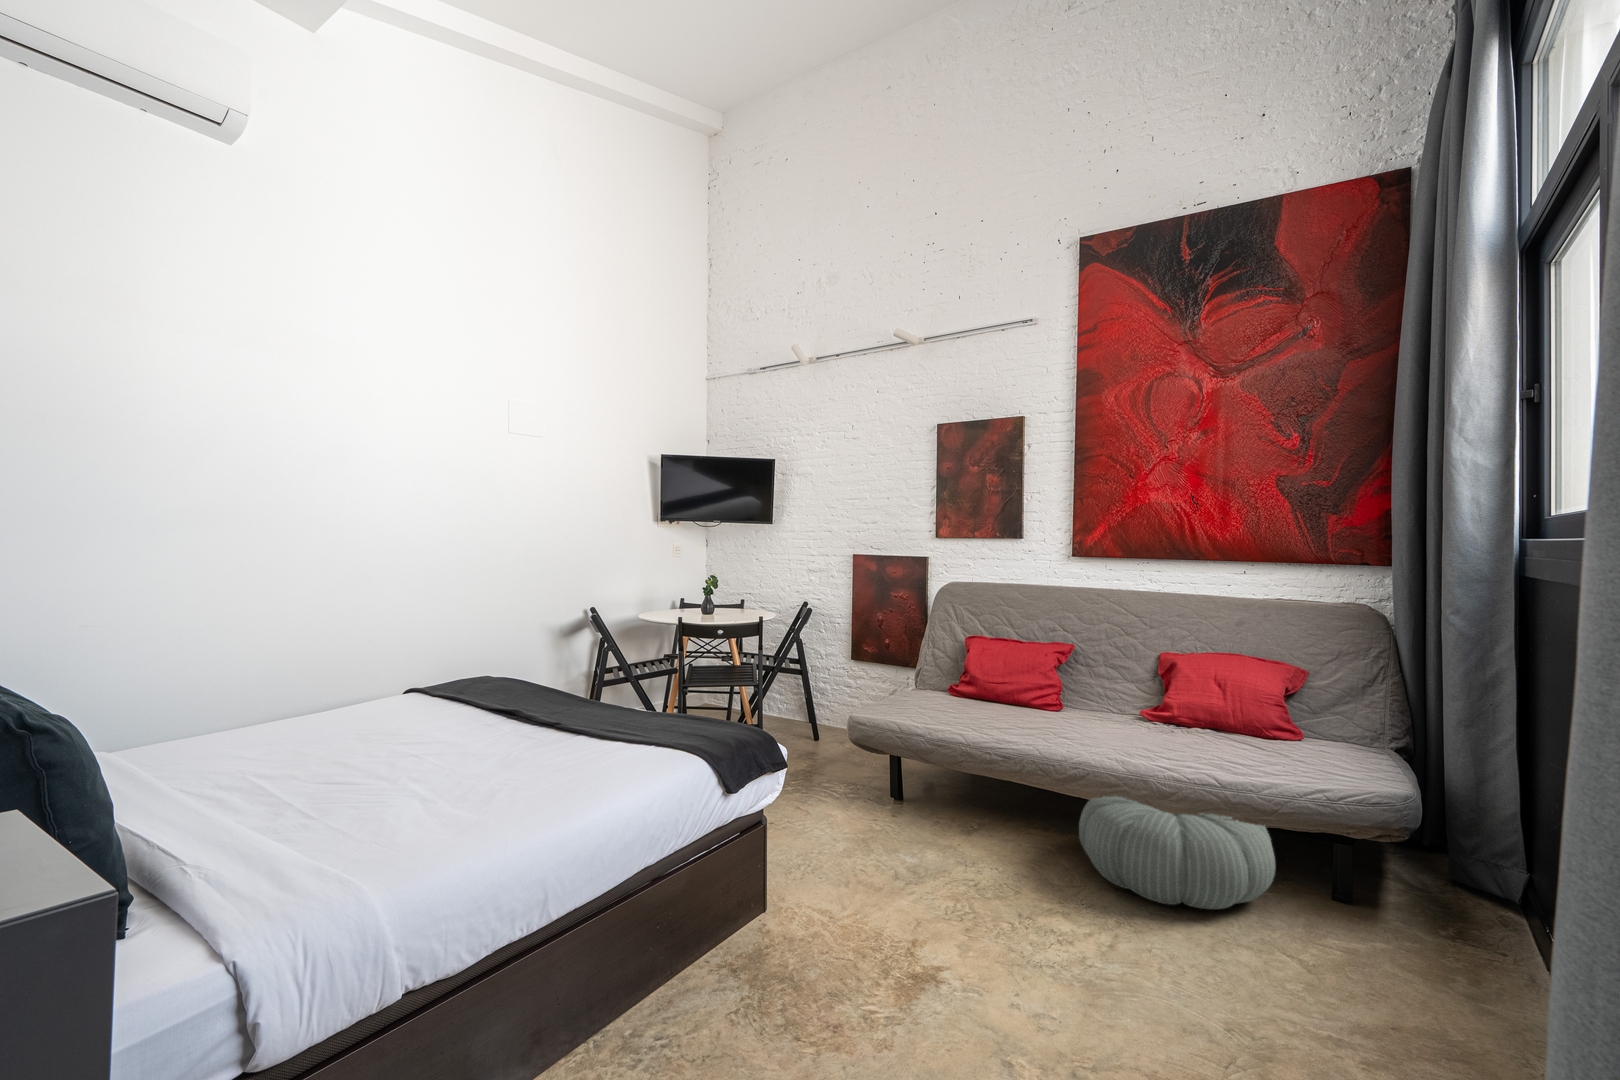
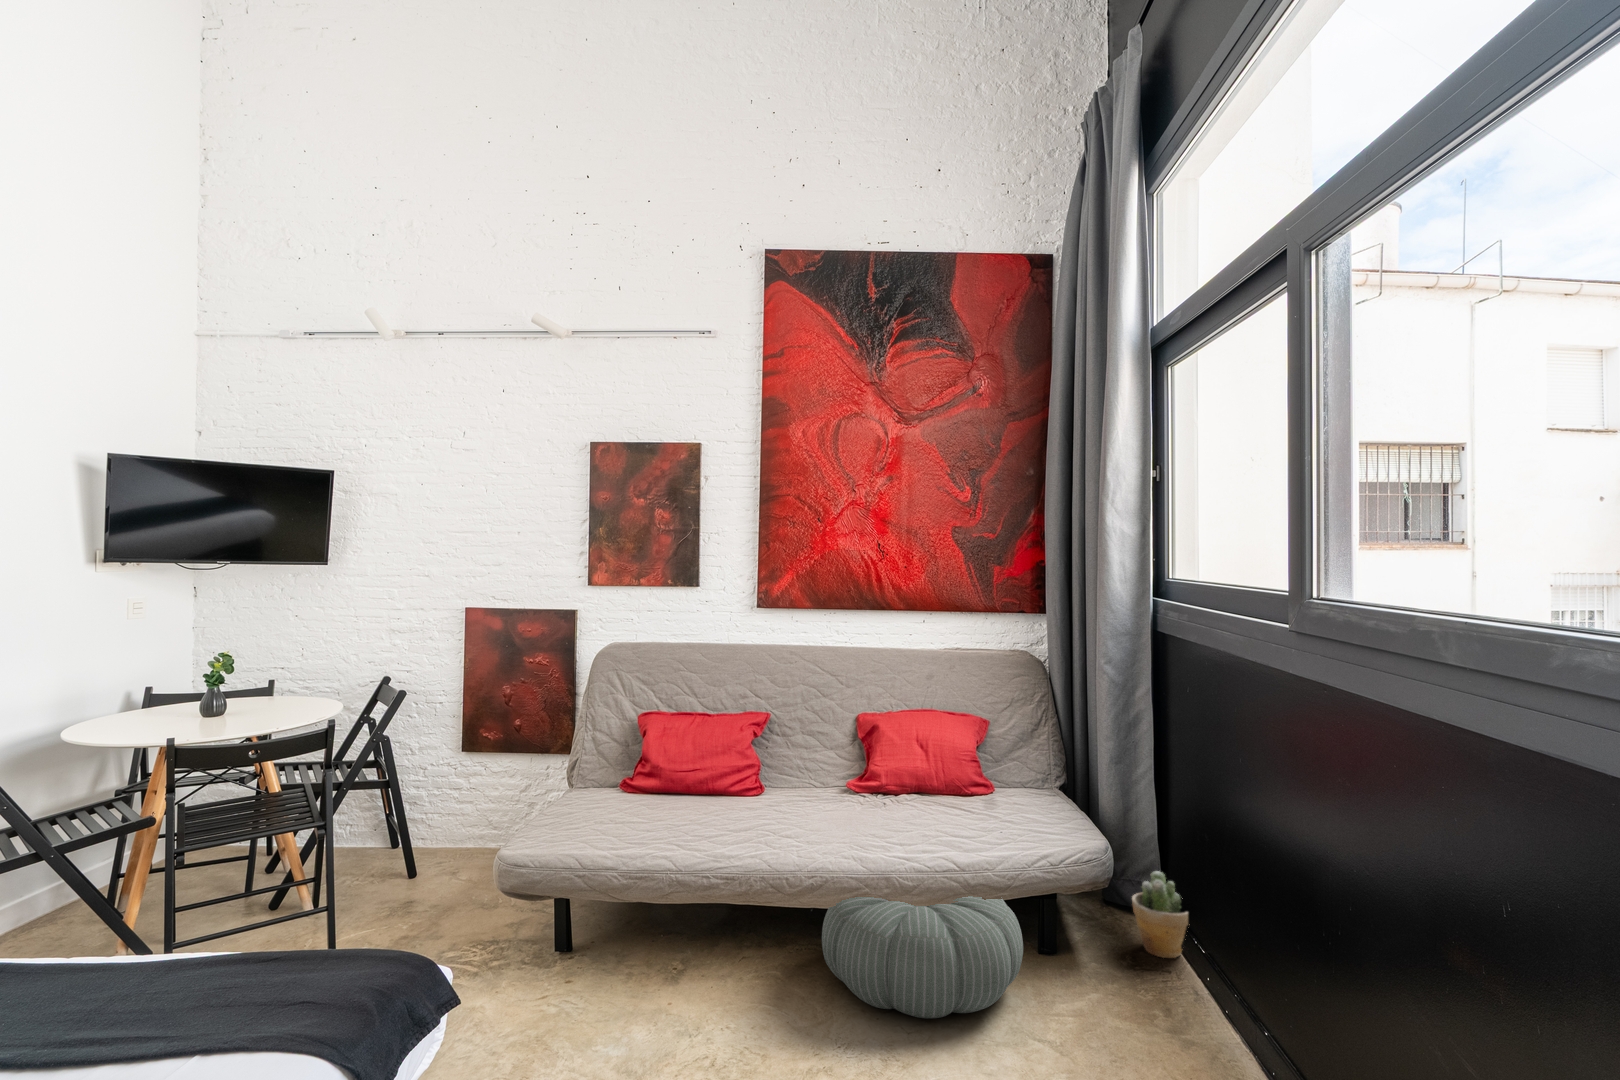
potted plant: none [1440,838,1521,931] -> present [1132,871,1189,958]

